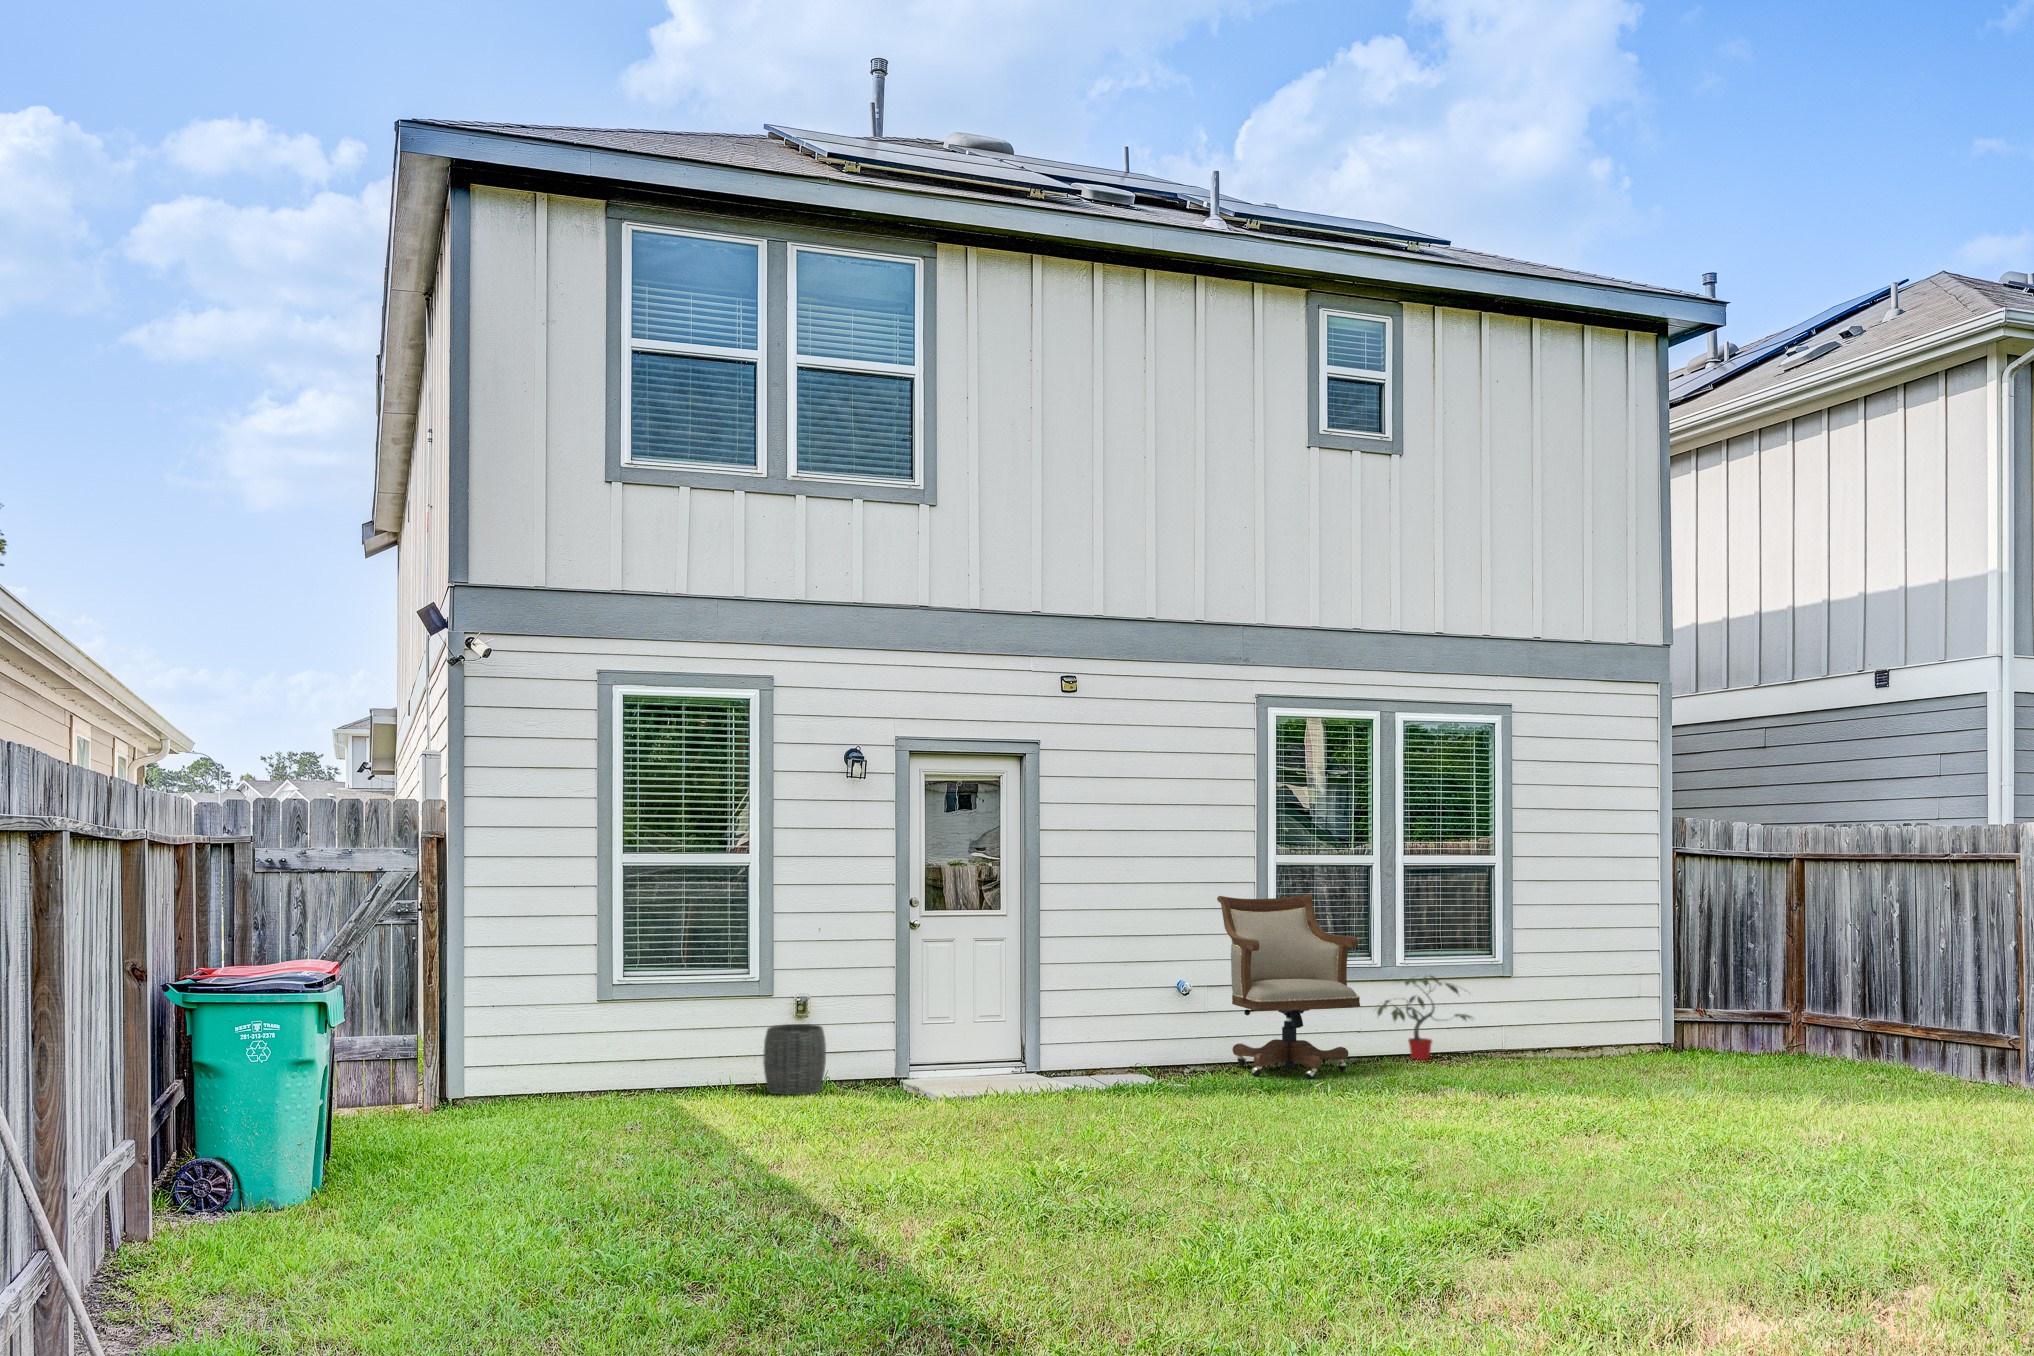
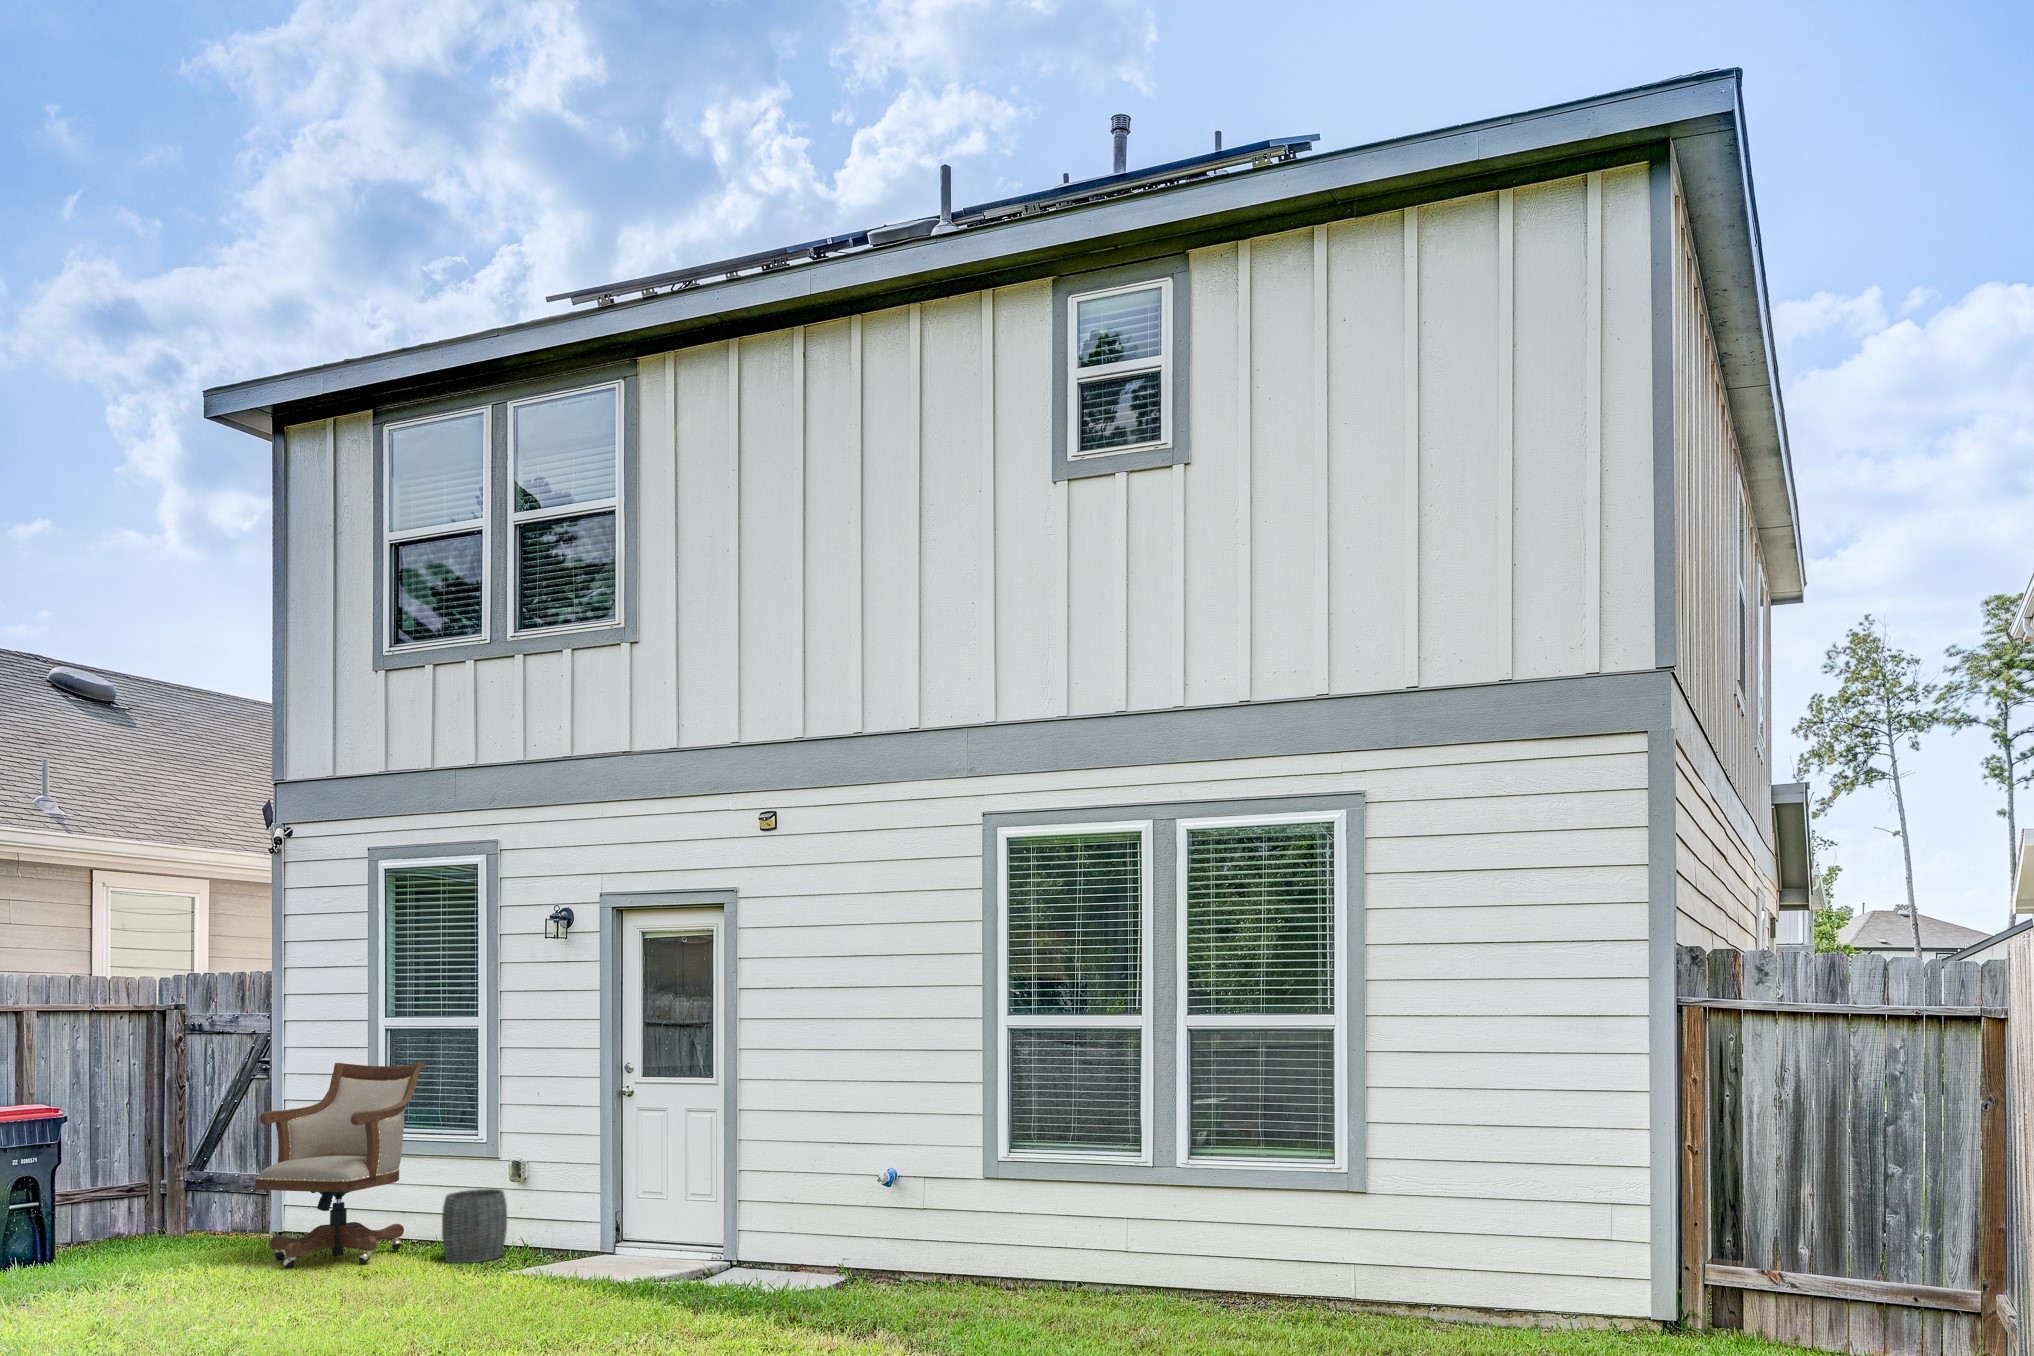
chair: present [1217,894,1360,1079] -> present [255,1062,425,1269]
potted plant: present [1377,976,1473,1060] -> none [1117,1181,1254,1303]

